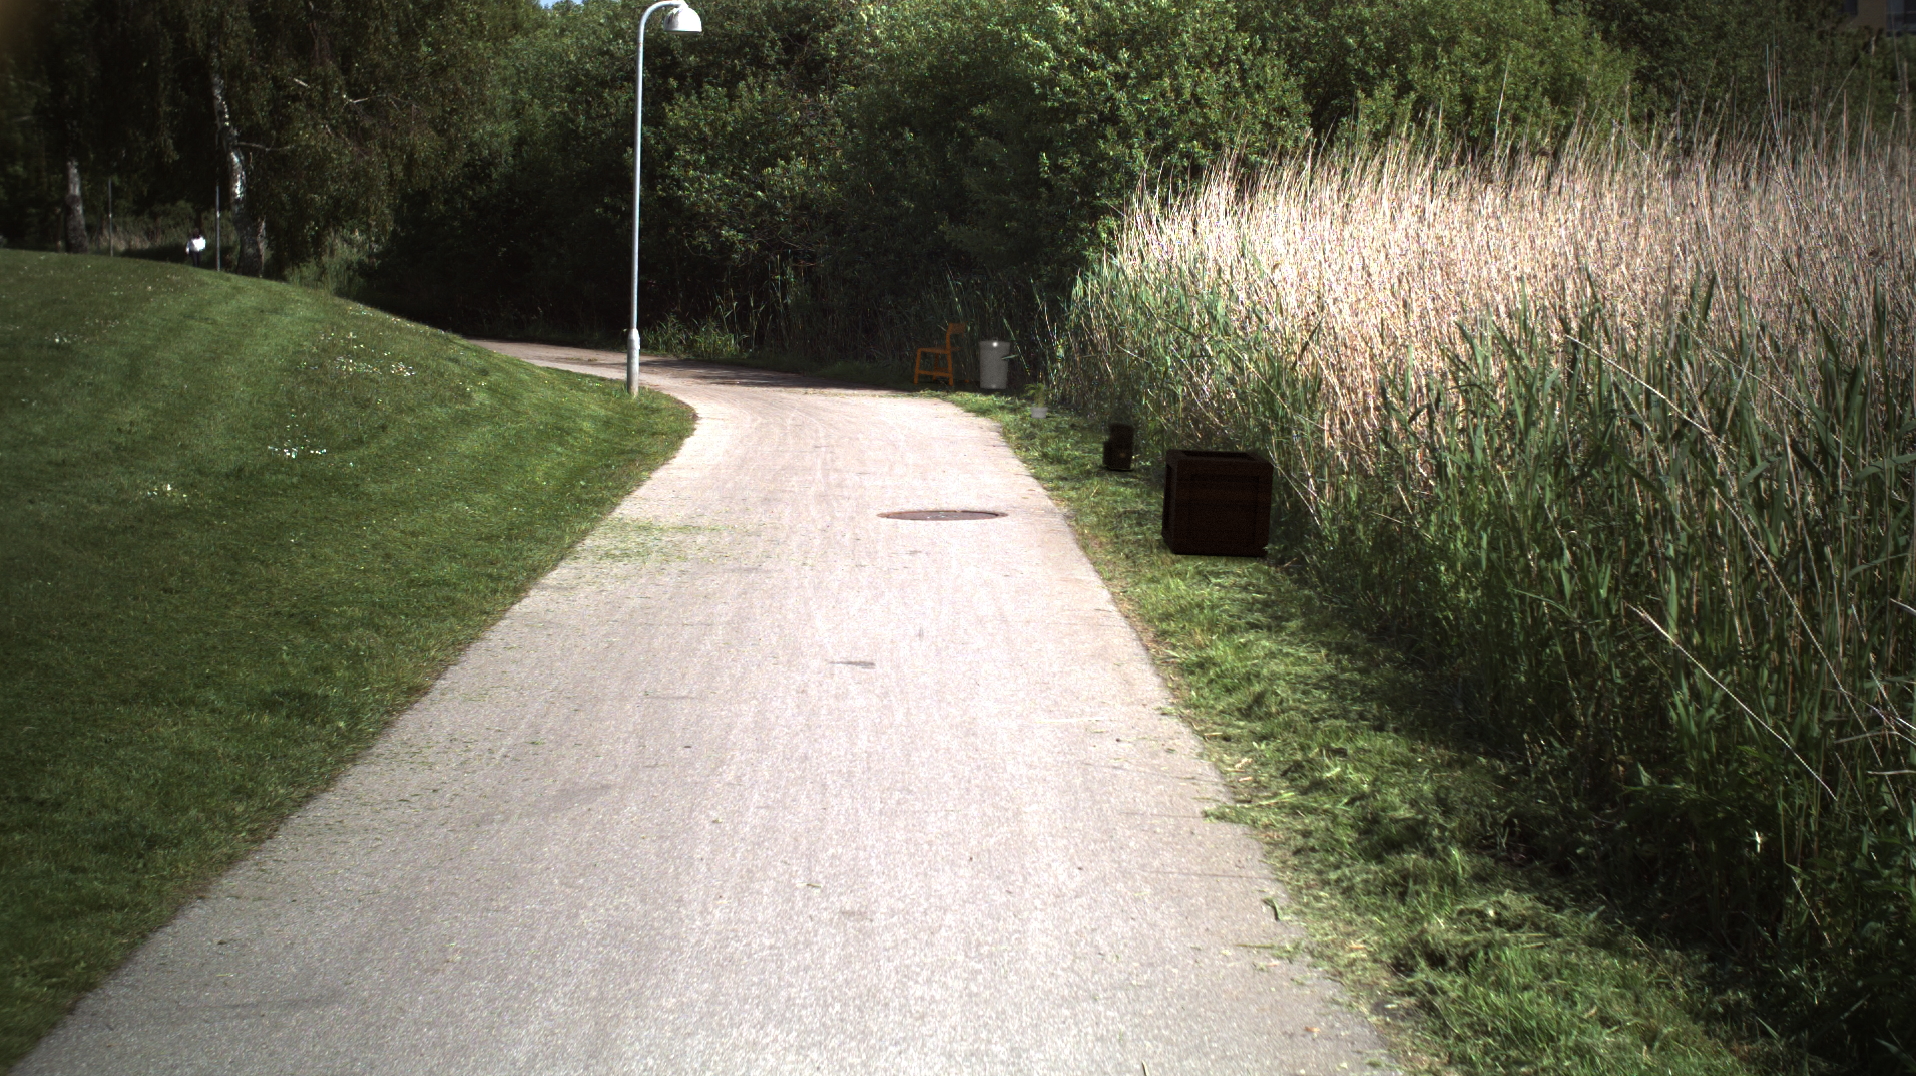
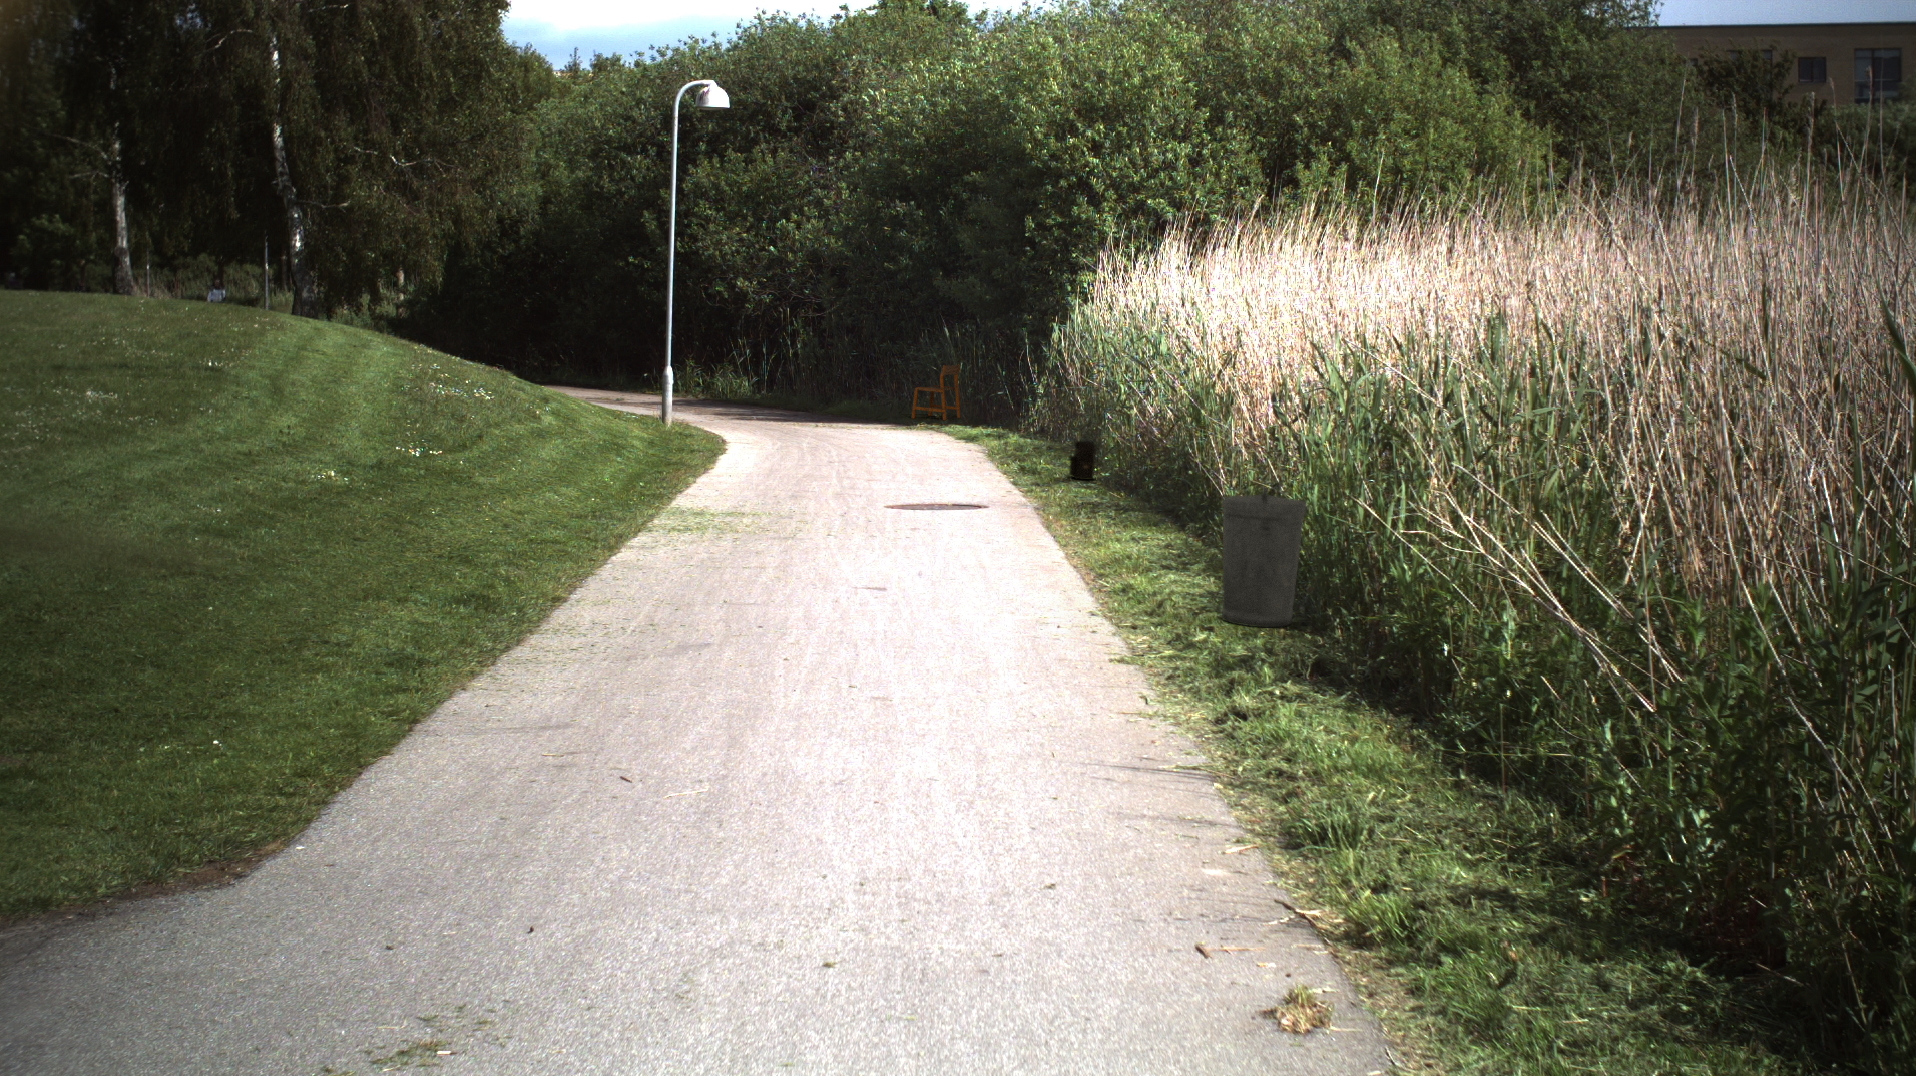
trash can: present [979,339,1010,389] -> present [1222,487,1306,627]
potted plant: present [1030,384,1055,418] -> none [1003,414,1039,444]
wooden crate: present [1161,449,1274,557] -> none [1109,451,1195,534]

